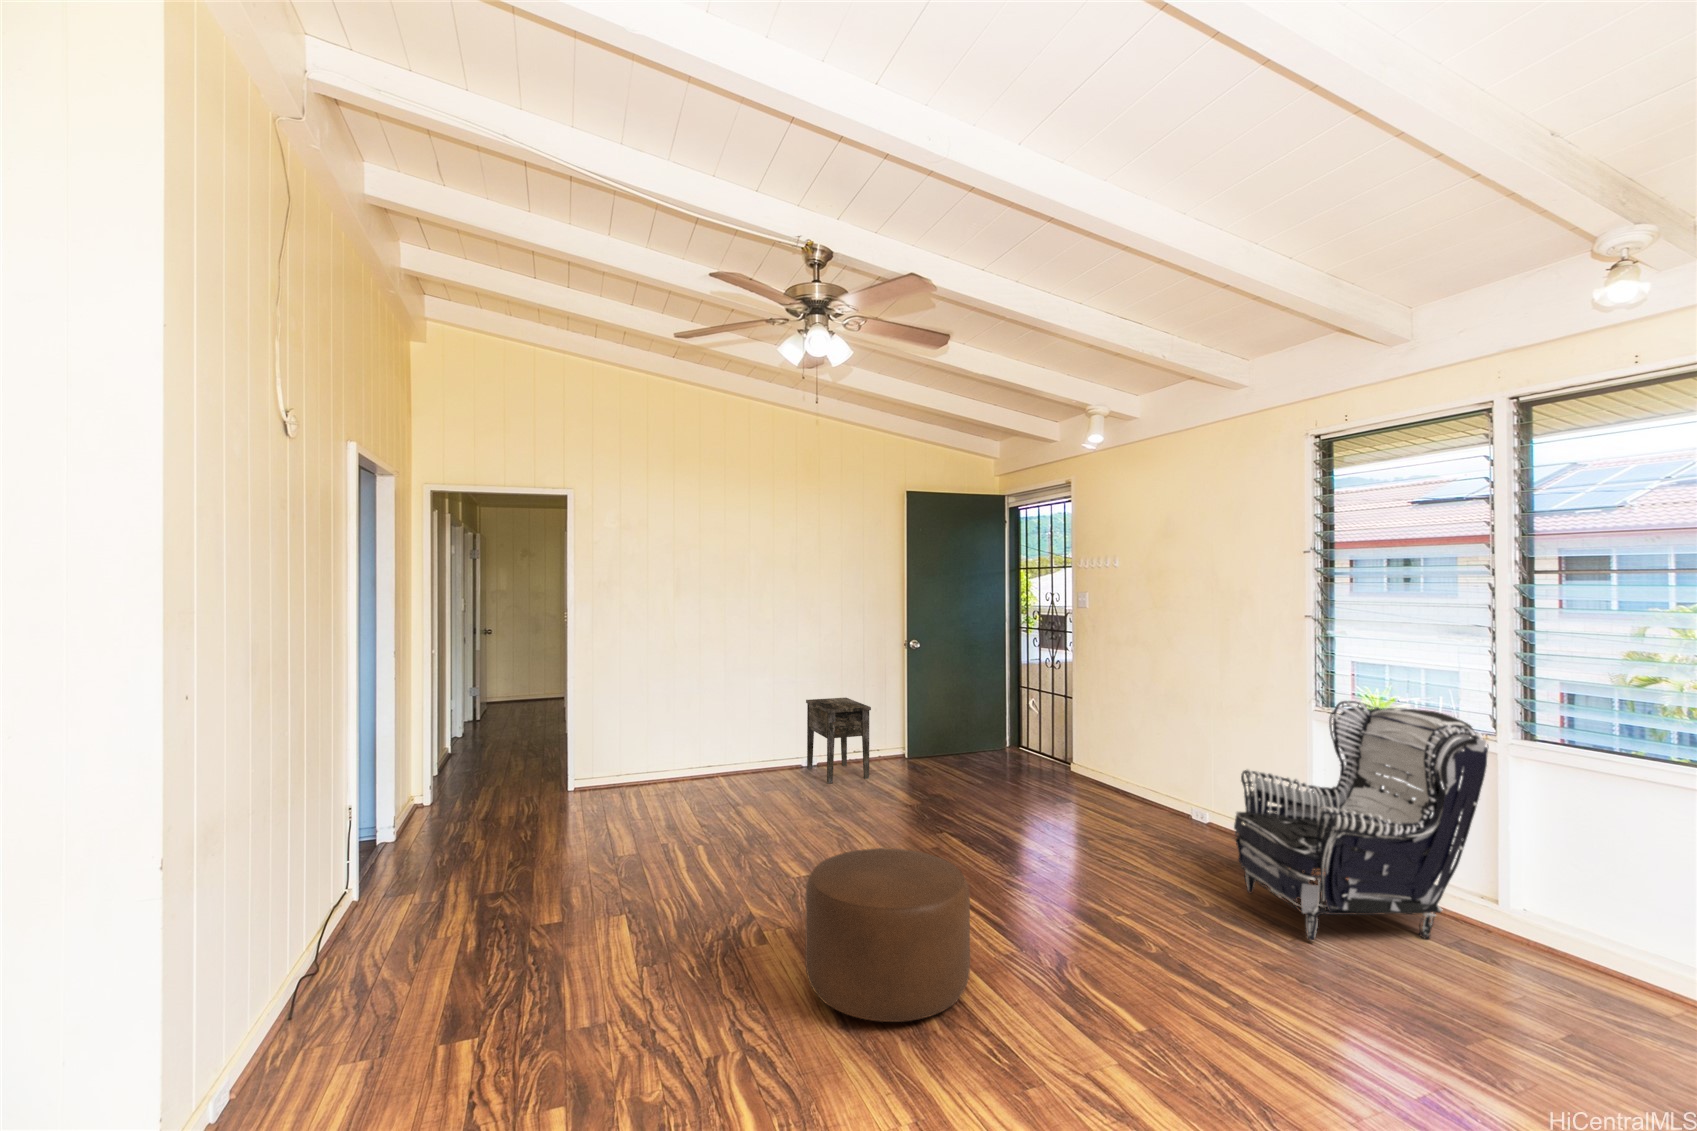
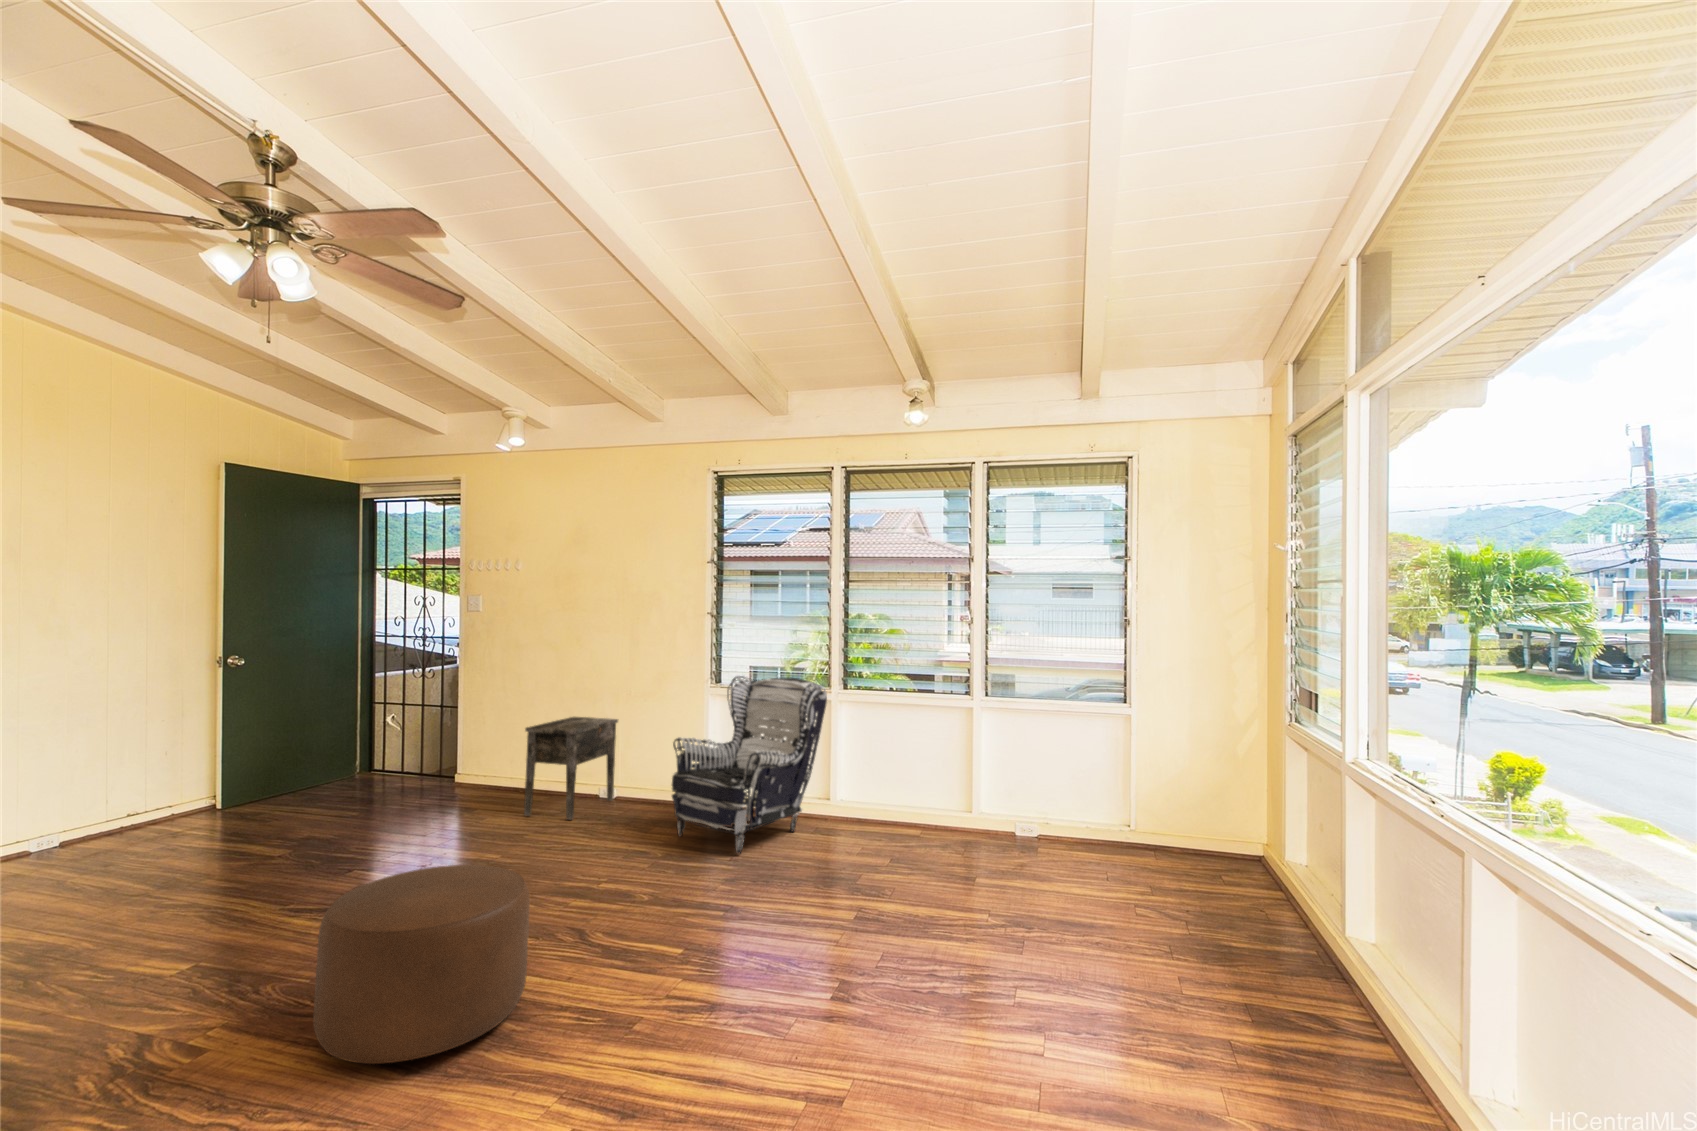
side table: present [806,698,871,783] -> present [524,717,618,820]

